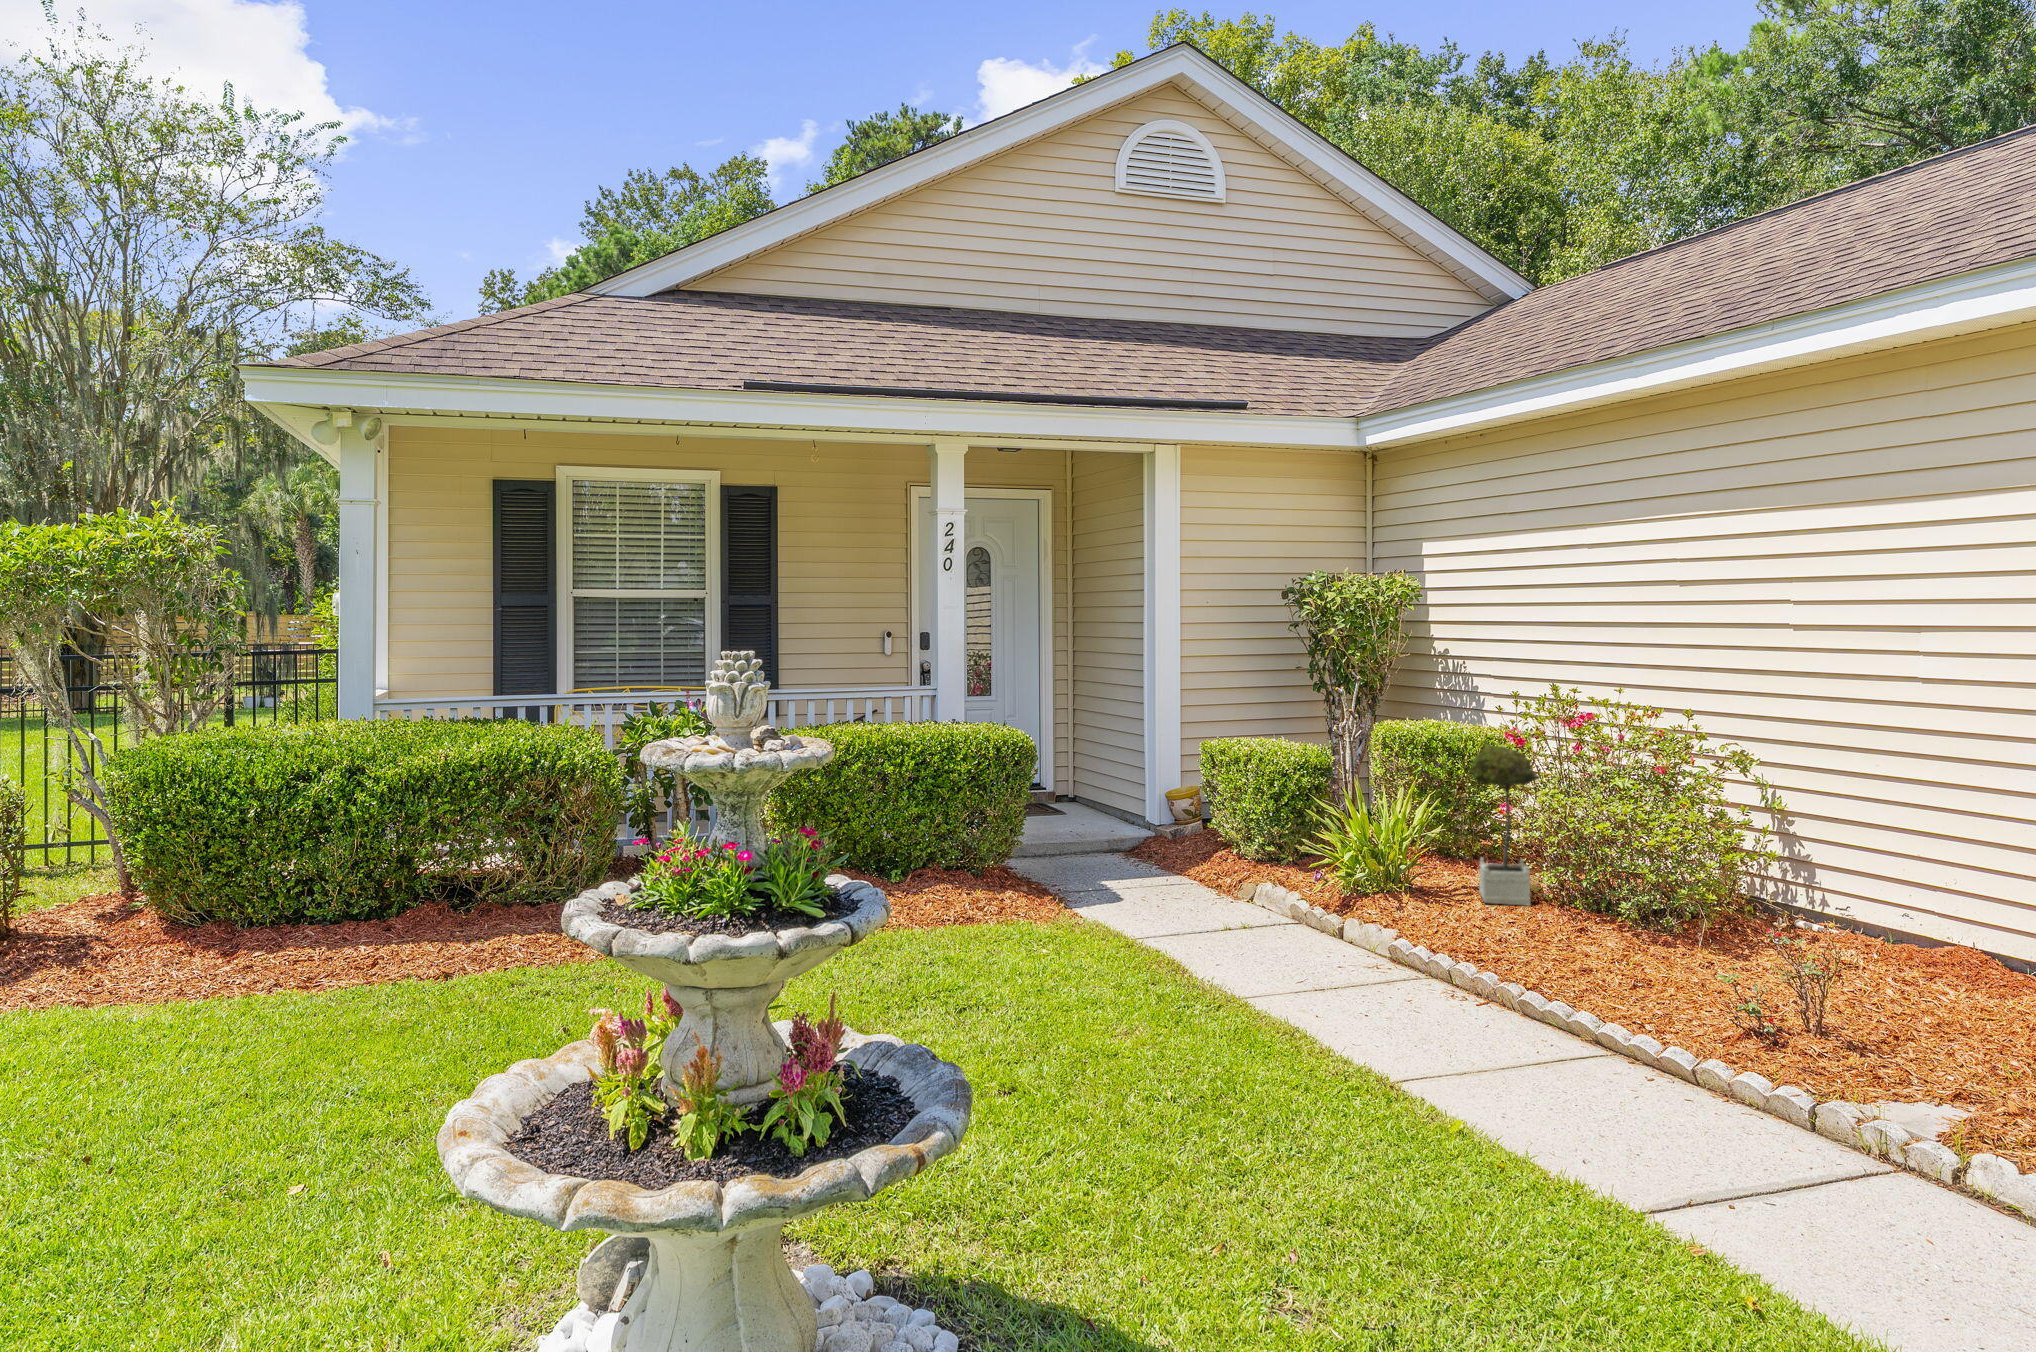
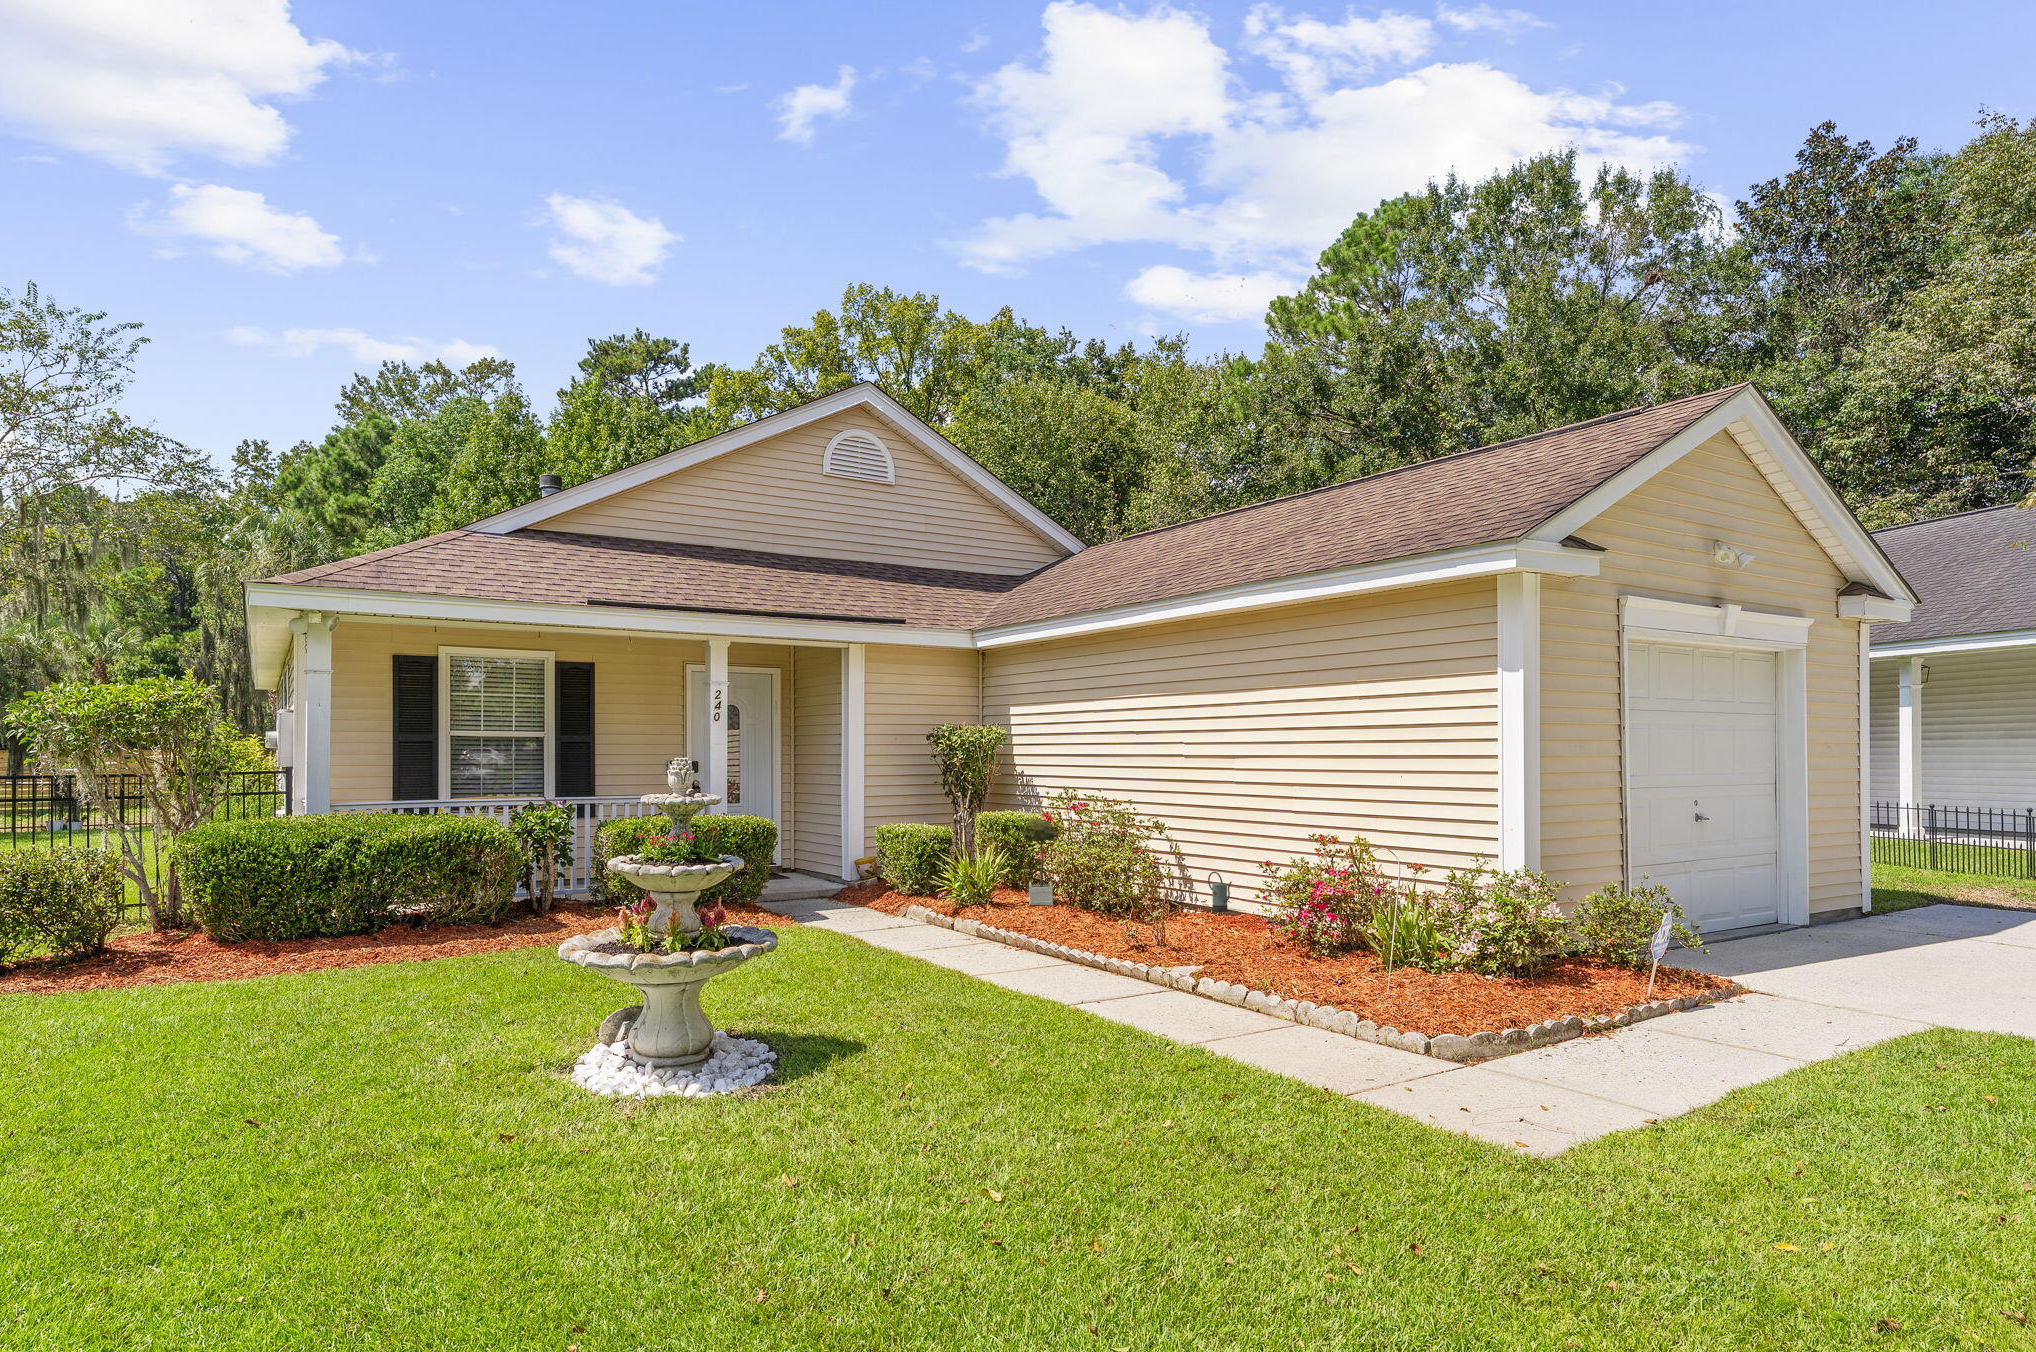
watering can: none [1890,874,1964,959] -> present [1208,872,1232,911]

